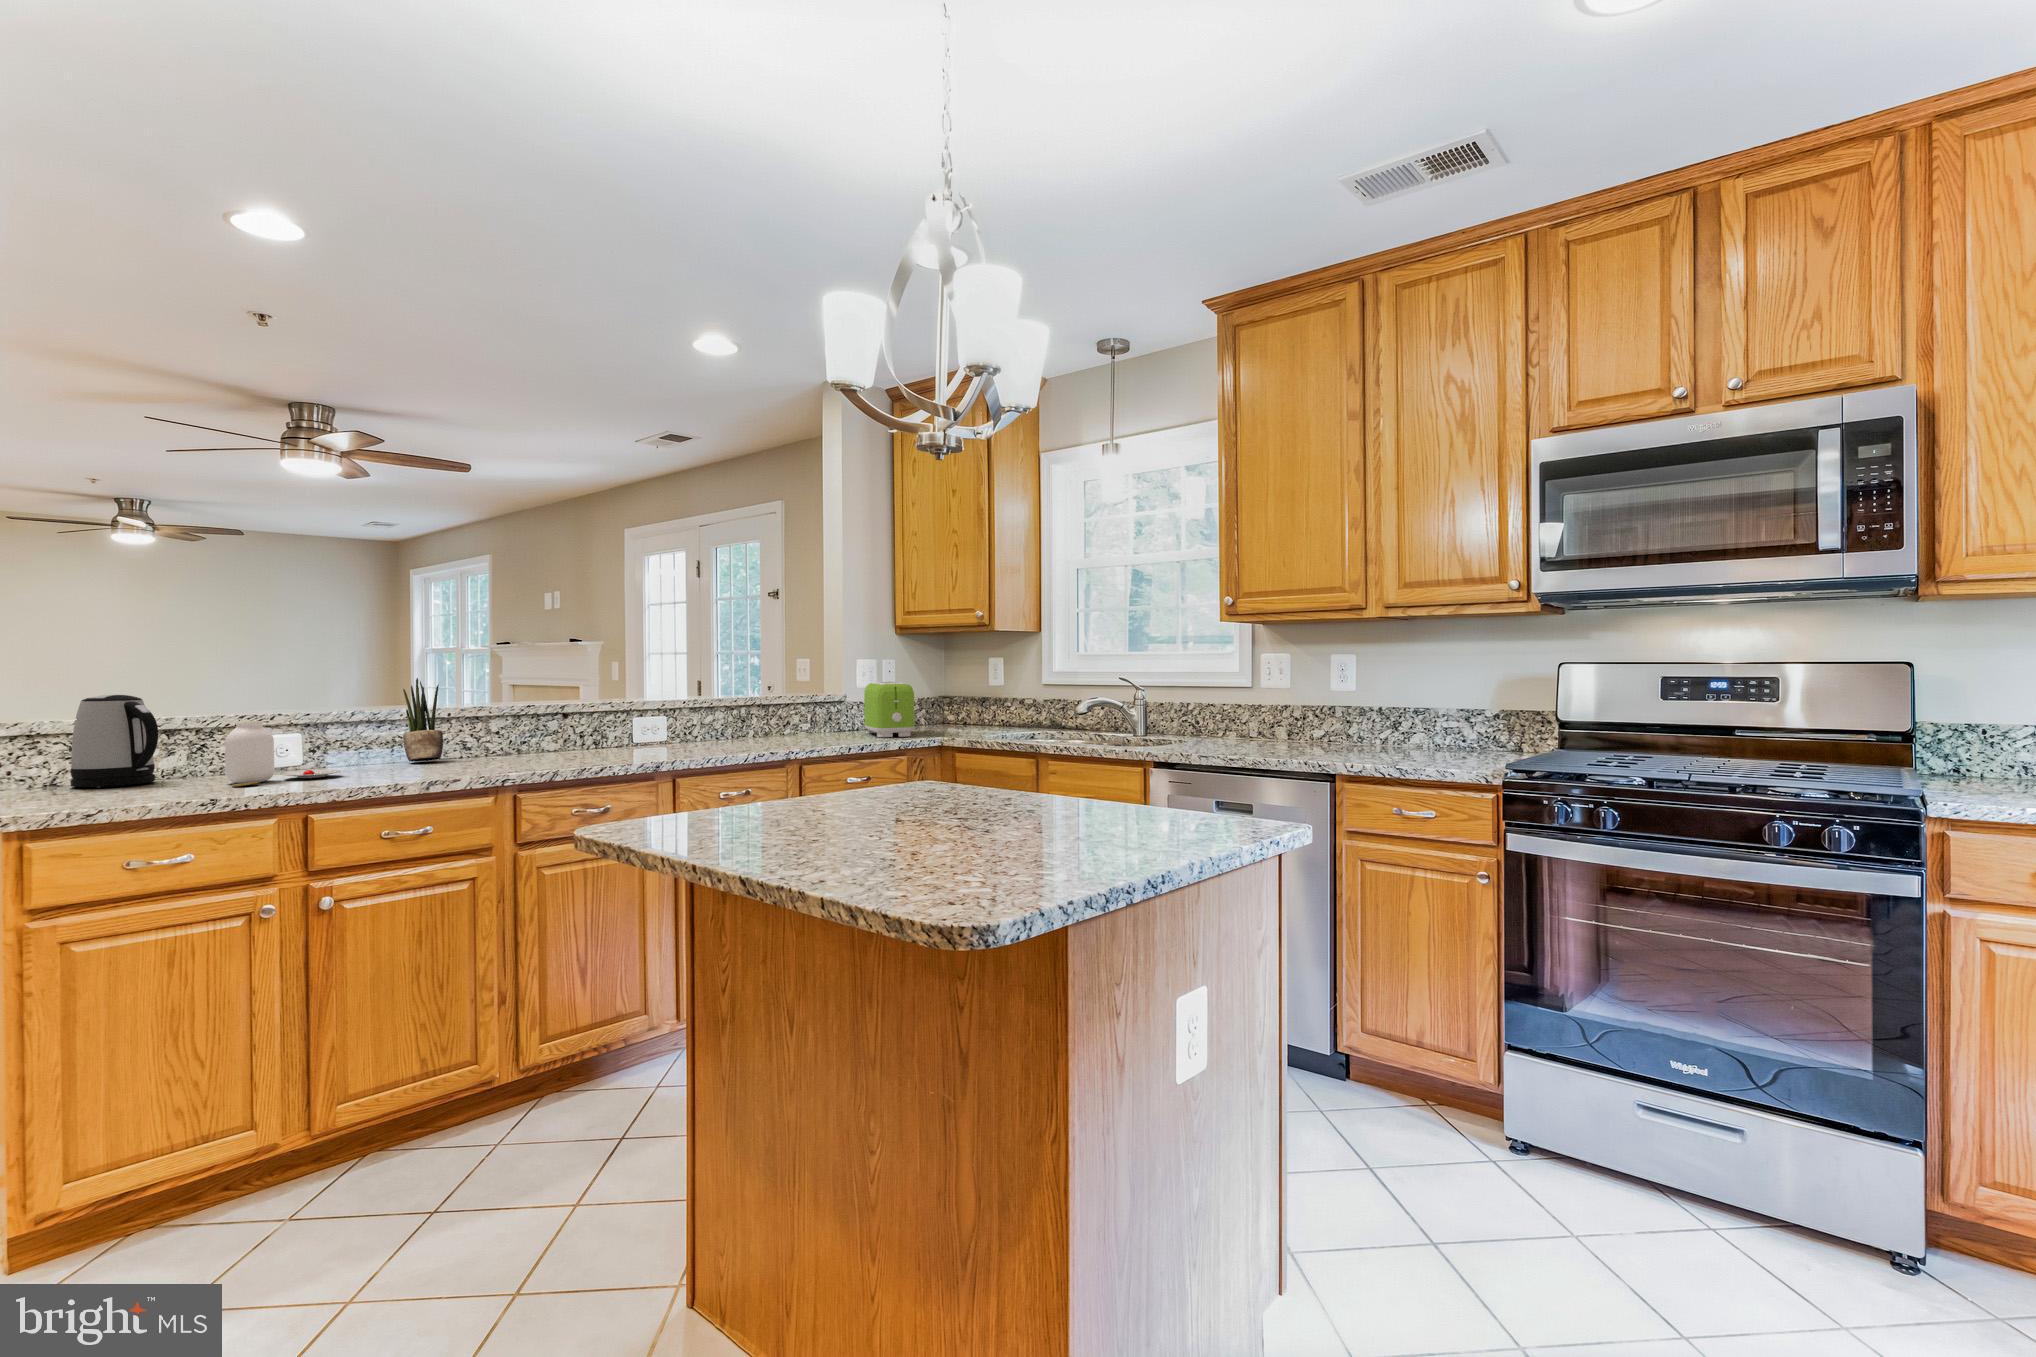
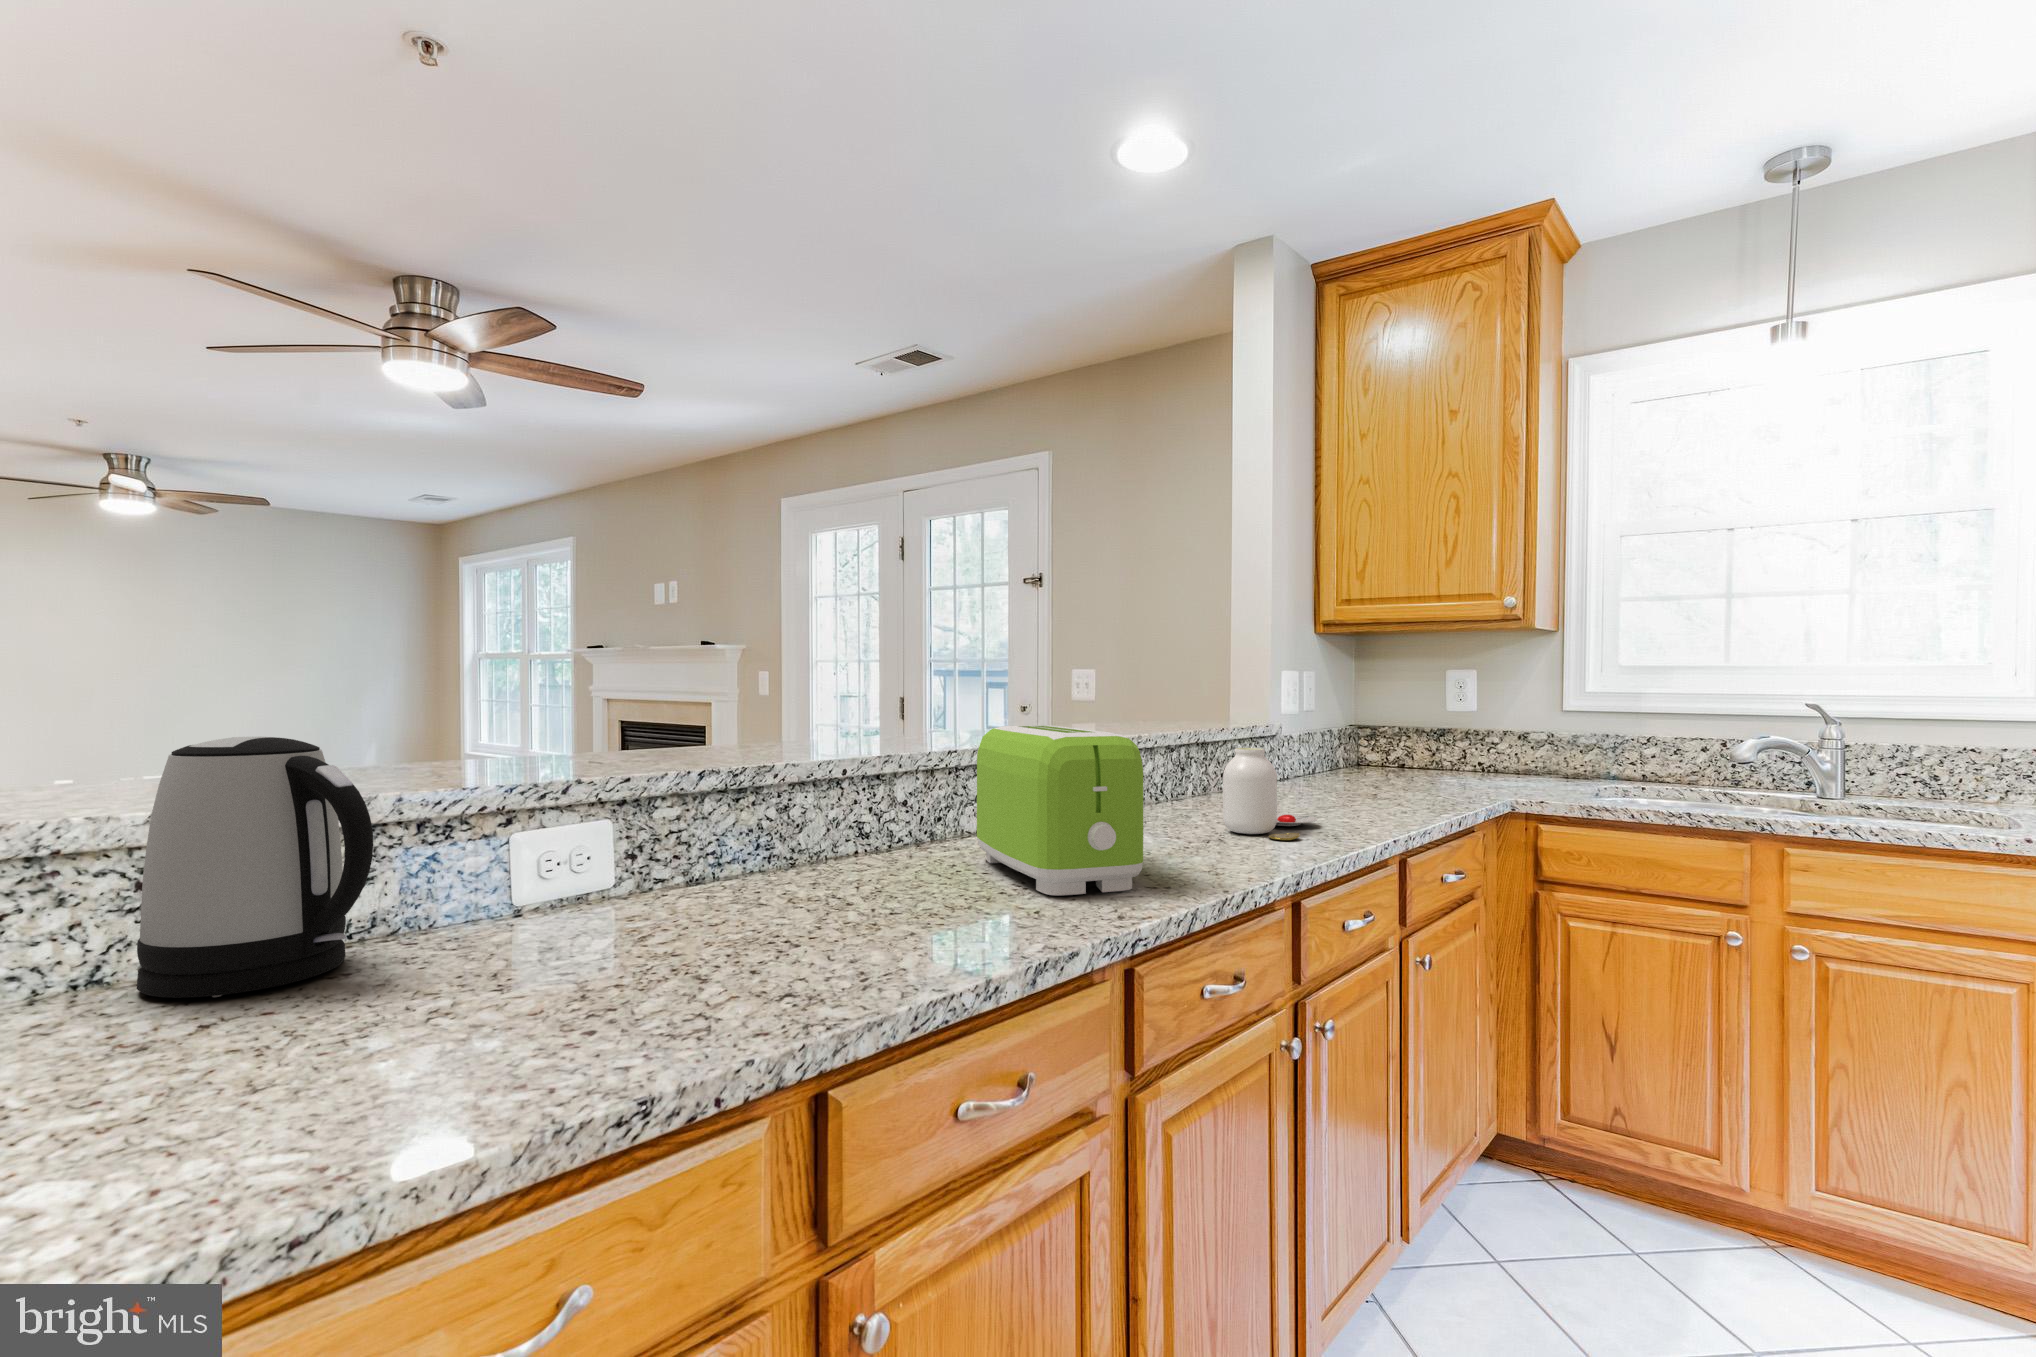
potted plant: present [403,678,443,761] -> none [795,695,867,868]
toaster: present [864,682,914,737] -> present [977,725,1143,895]
jar: present [225,721,341,786] -> present [1223,748,1318,840]

